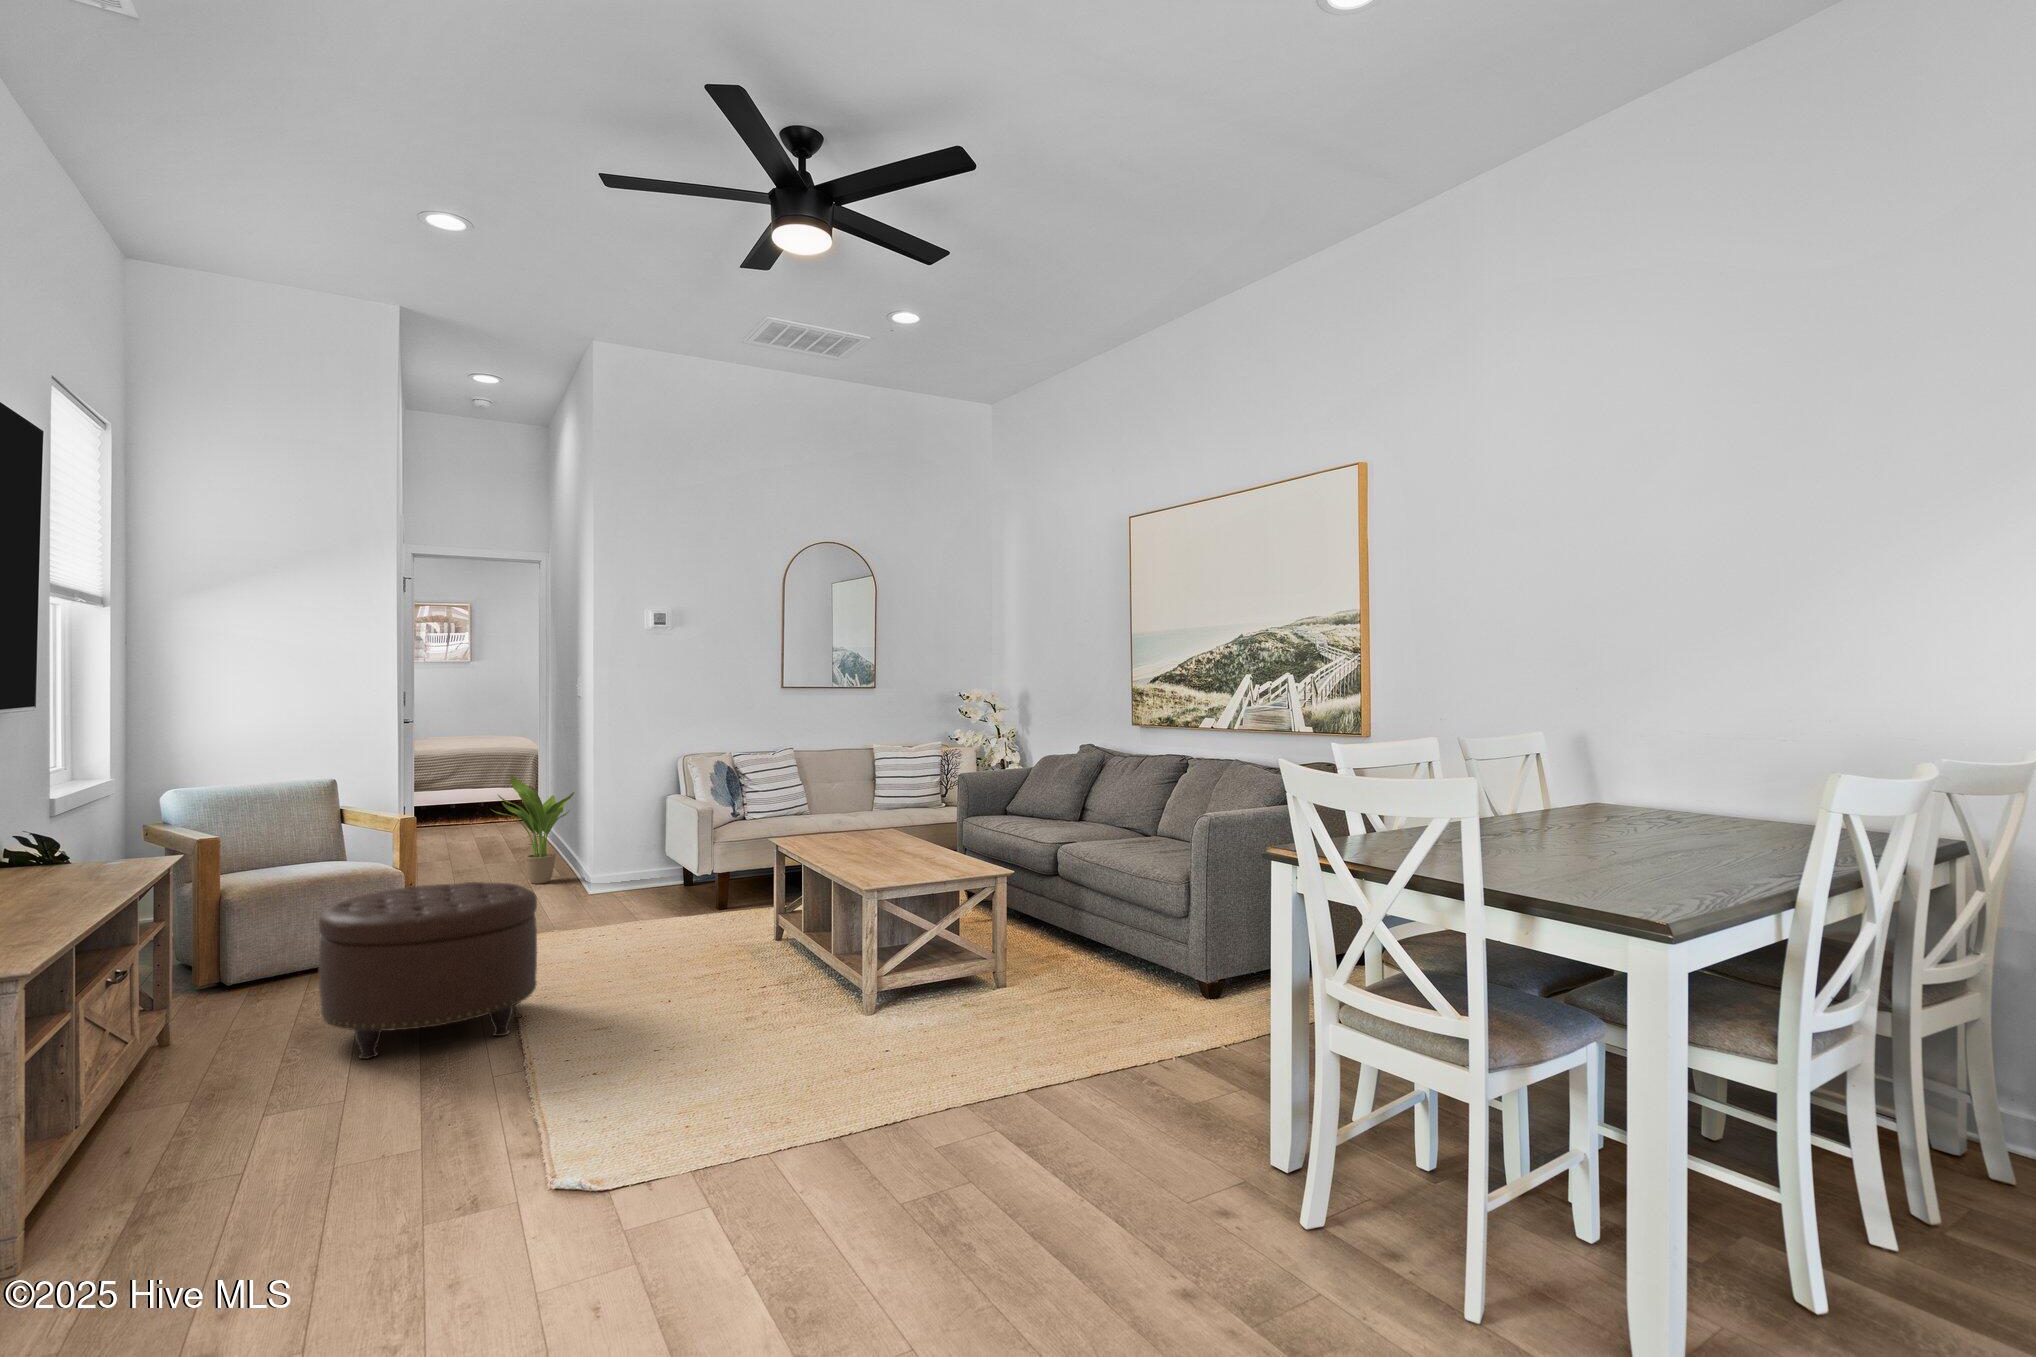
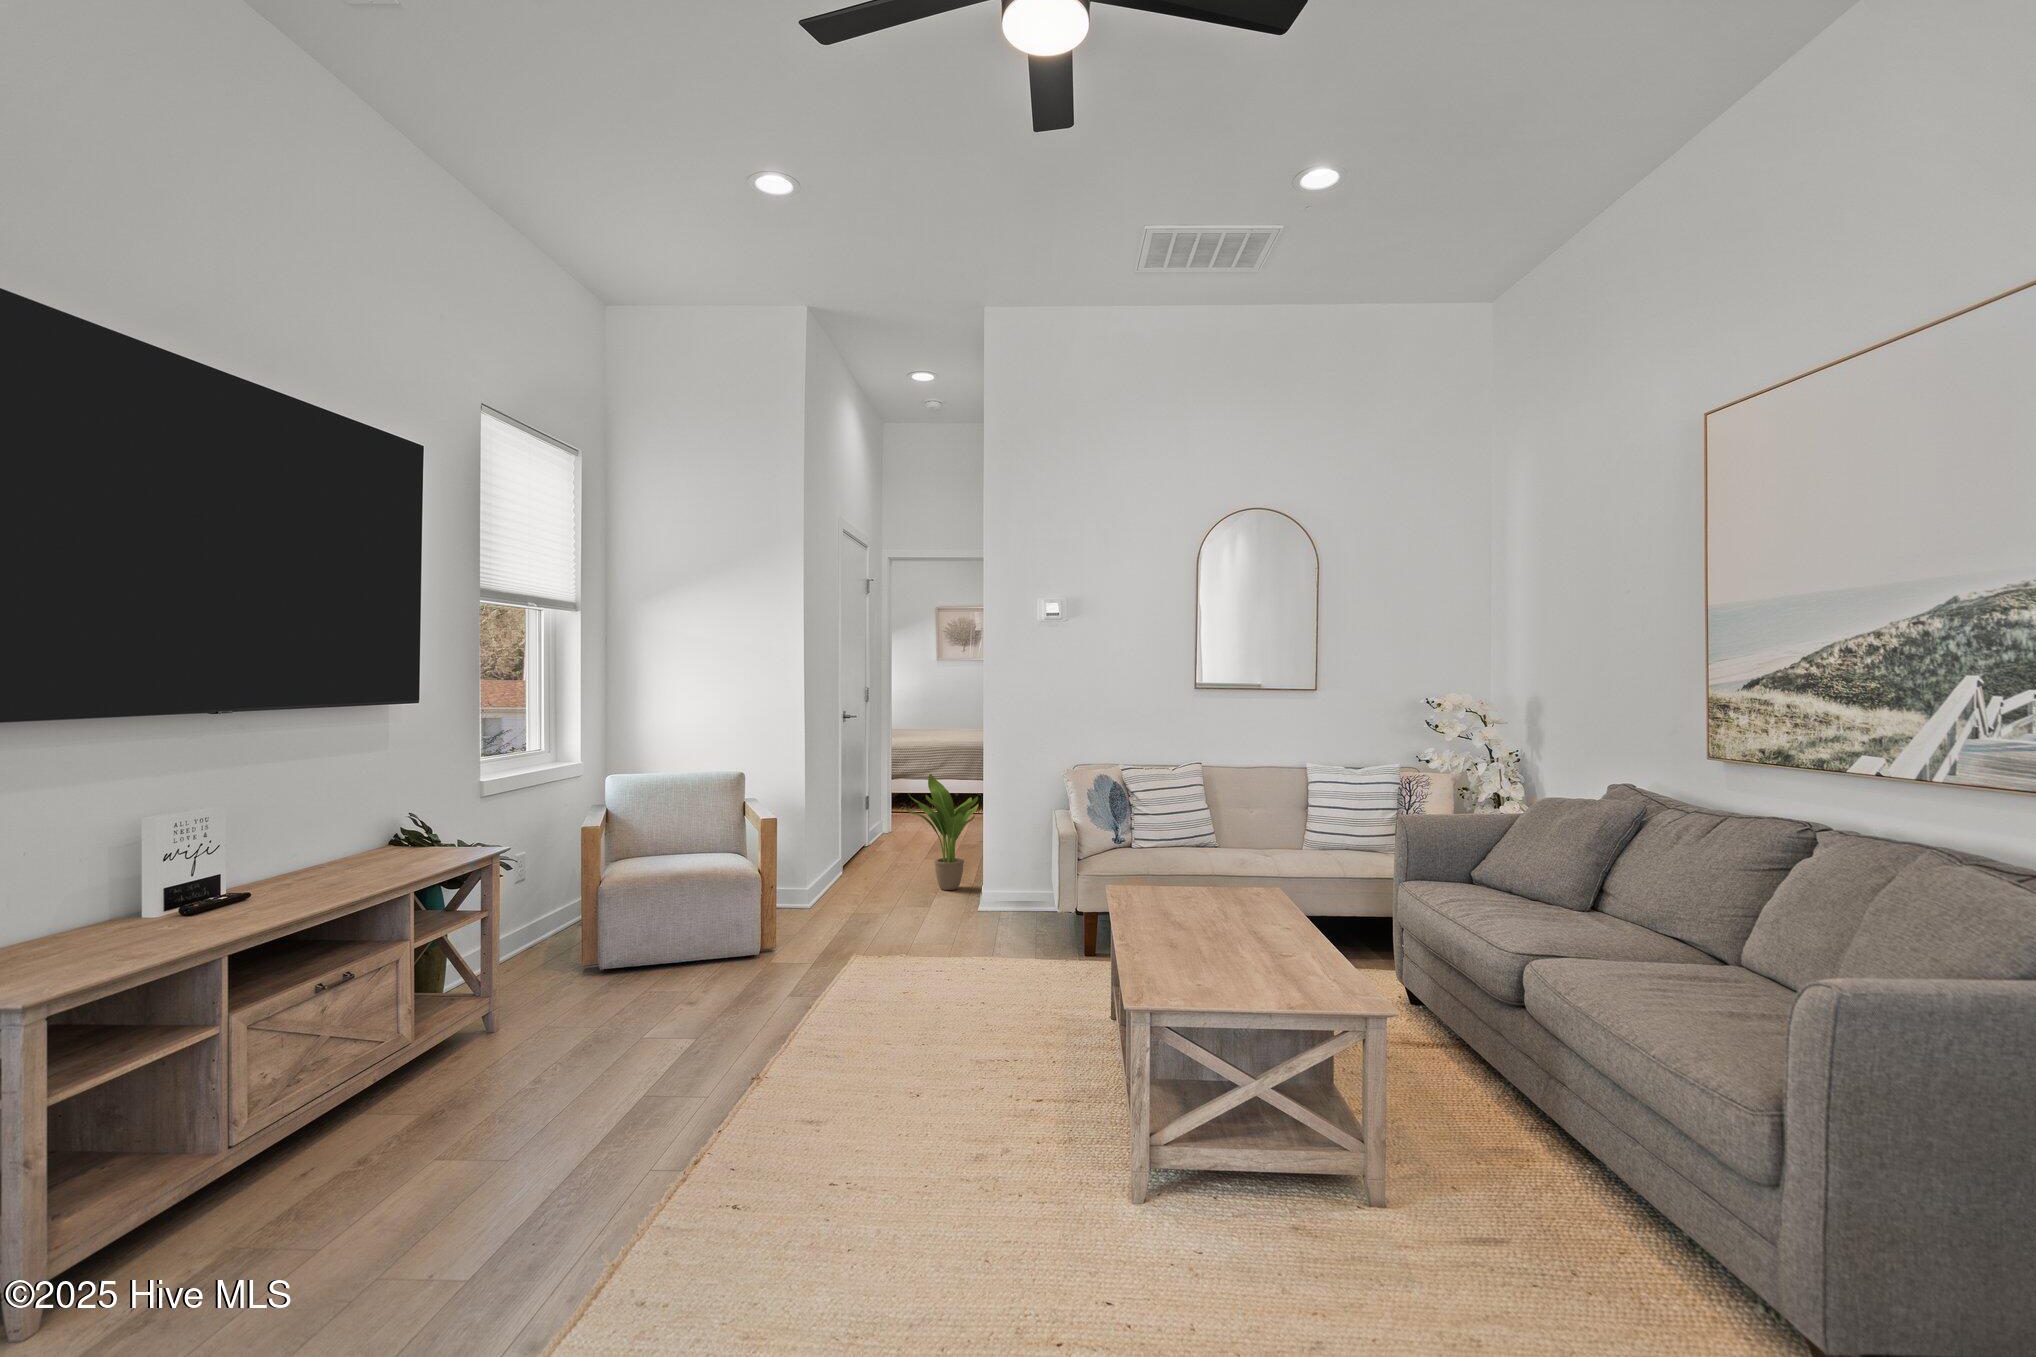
ottoman: present [318,882,537,1059] -> none [527,905,767,1114]

